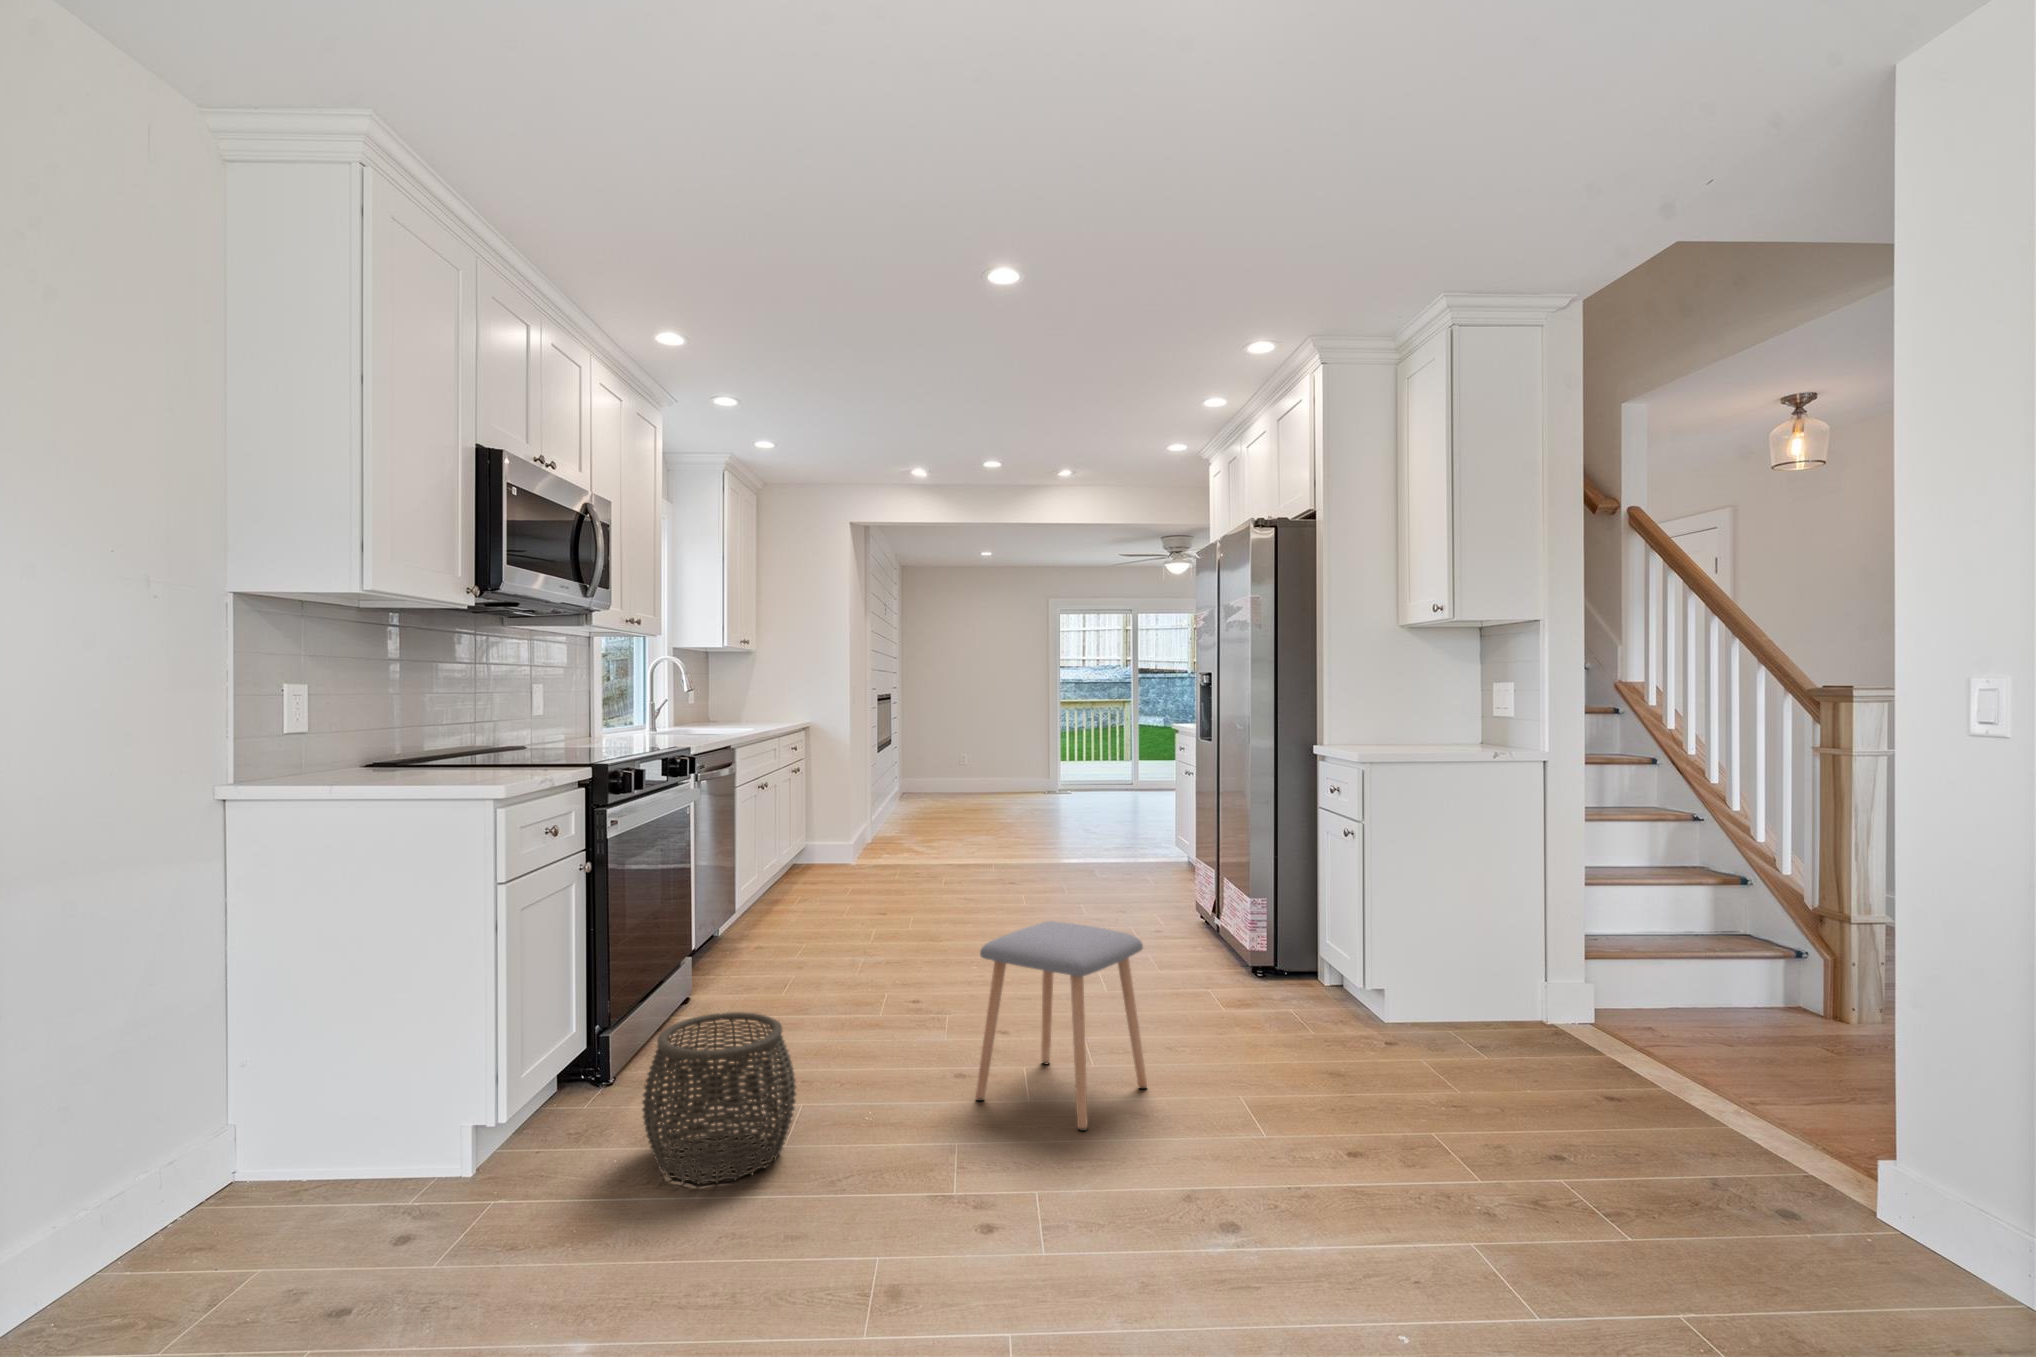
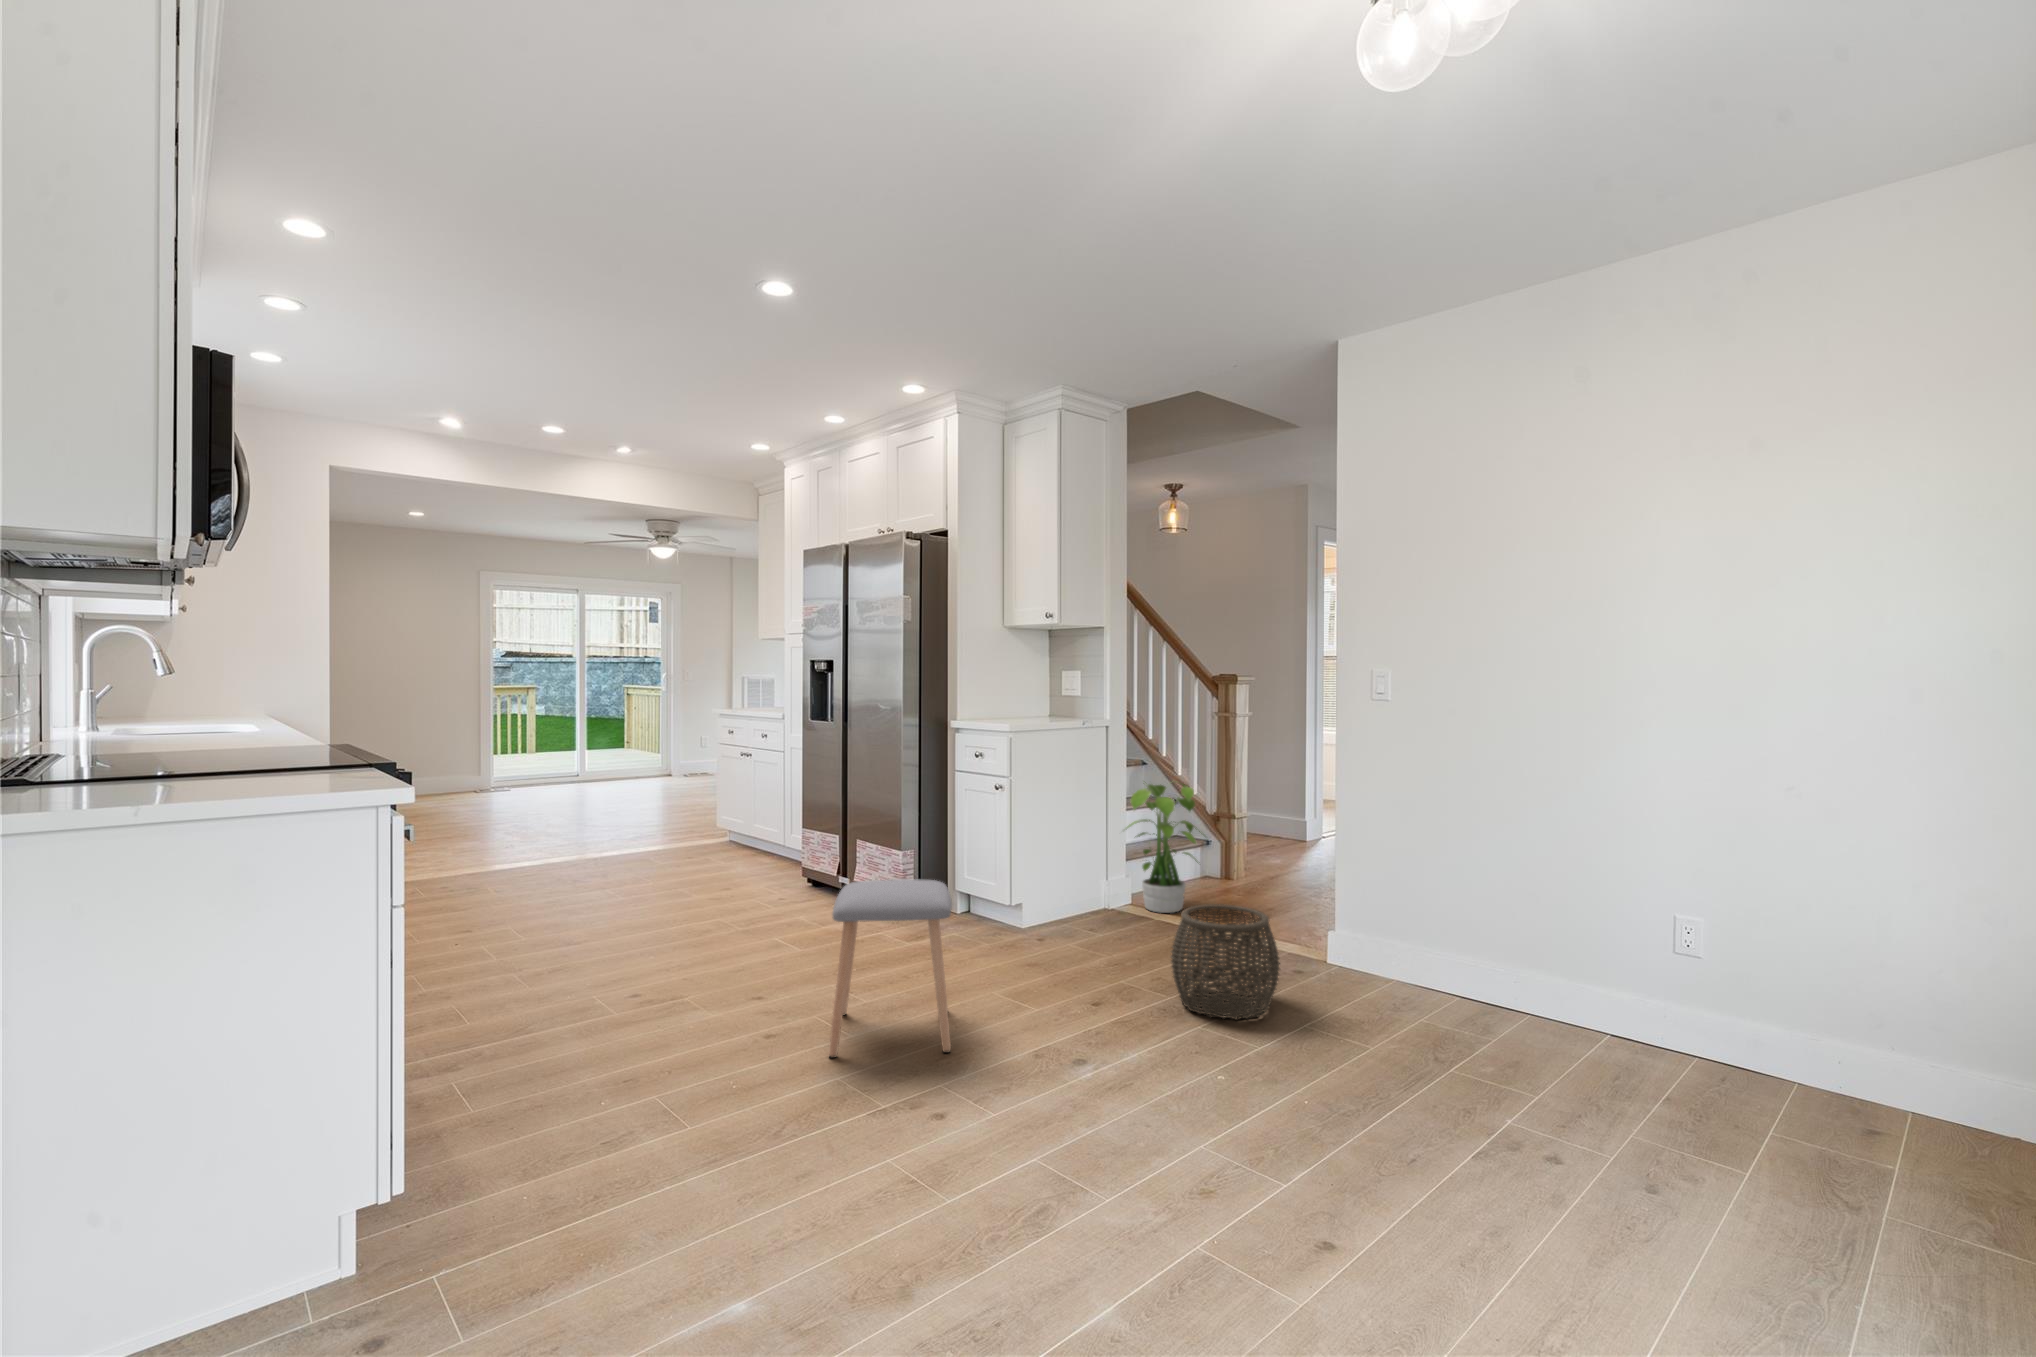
potted plant: none [1553,843,1700,1049] -> present [1126,781,1206,913]
woven basket: present [642,1012,796,1184] -> present [1171,904,1280,1019]

